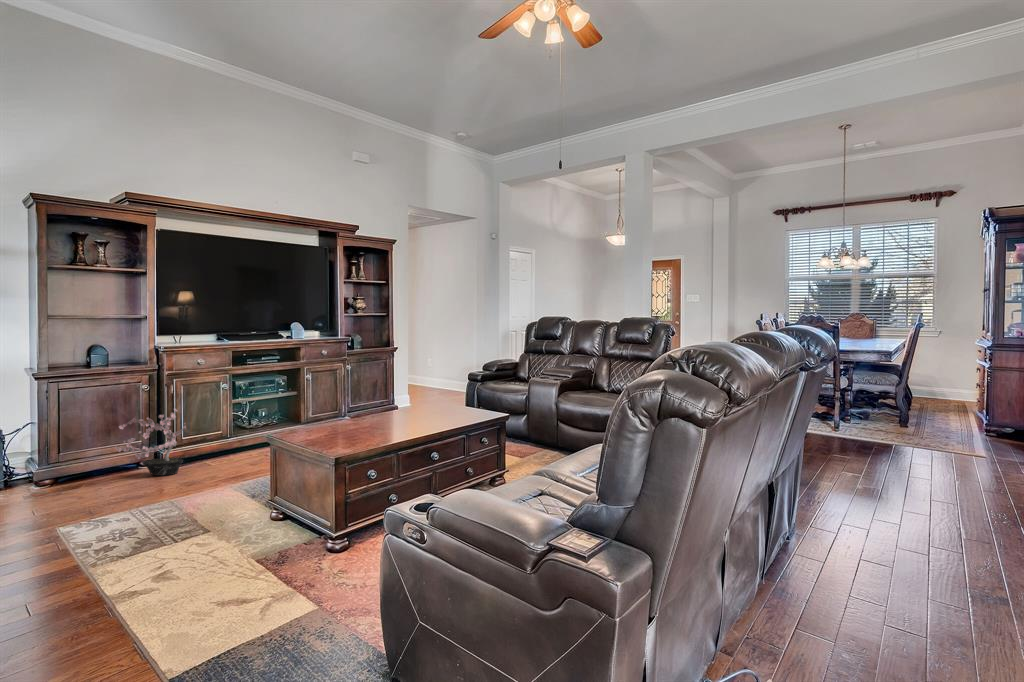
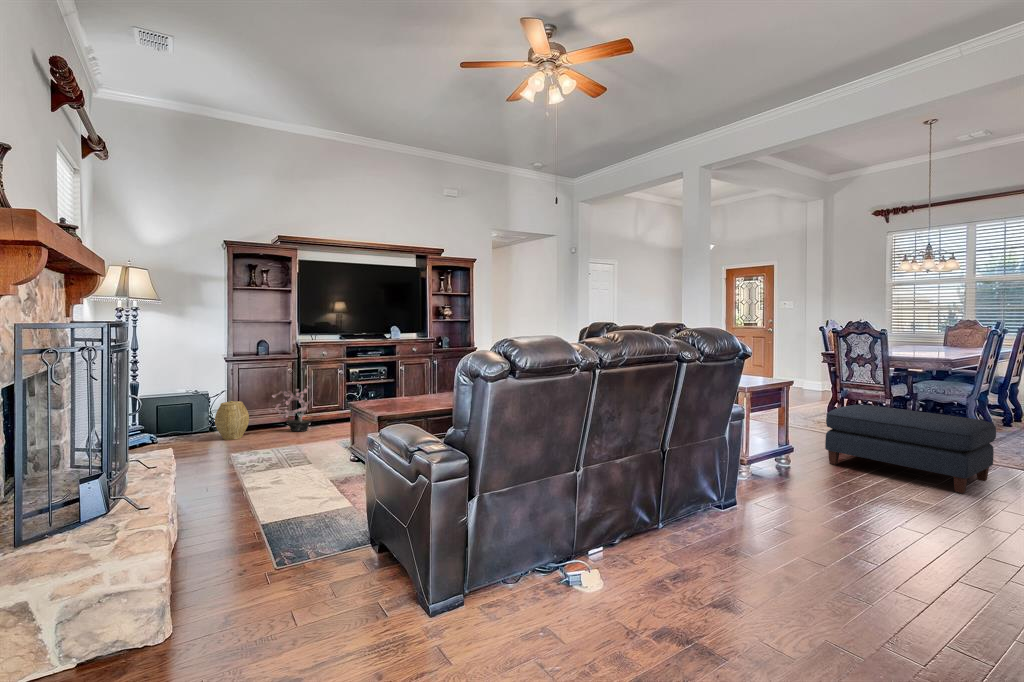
ottoman: none [821,403,981,491] -> present [825,405,996,493]
woven basket: none [20,439,82,500] -> present [215,401,249,440]

